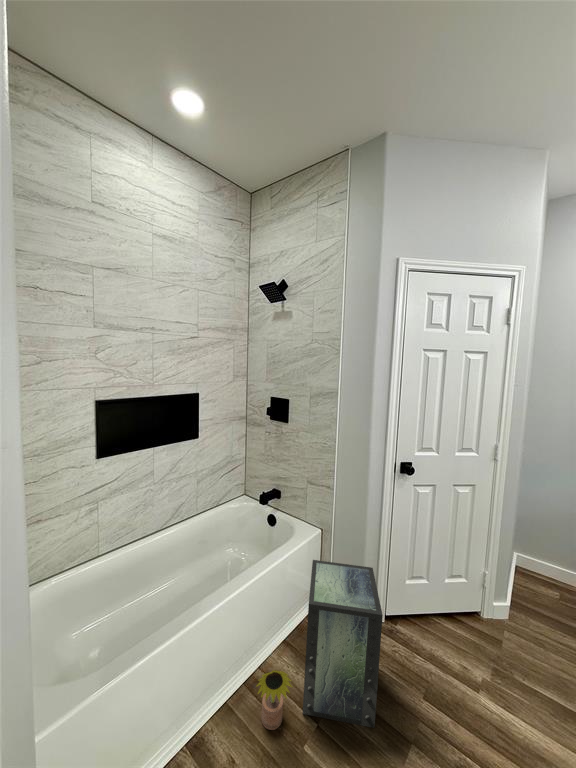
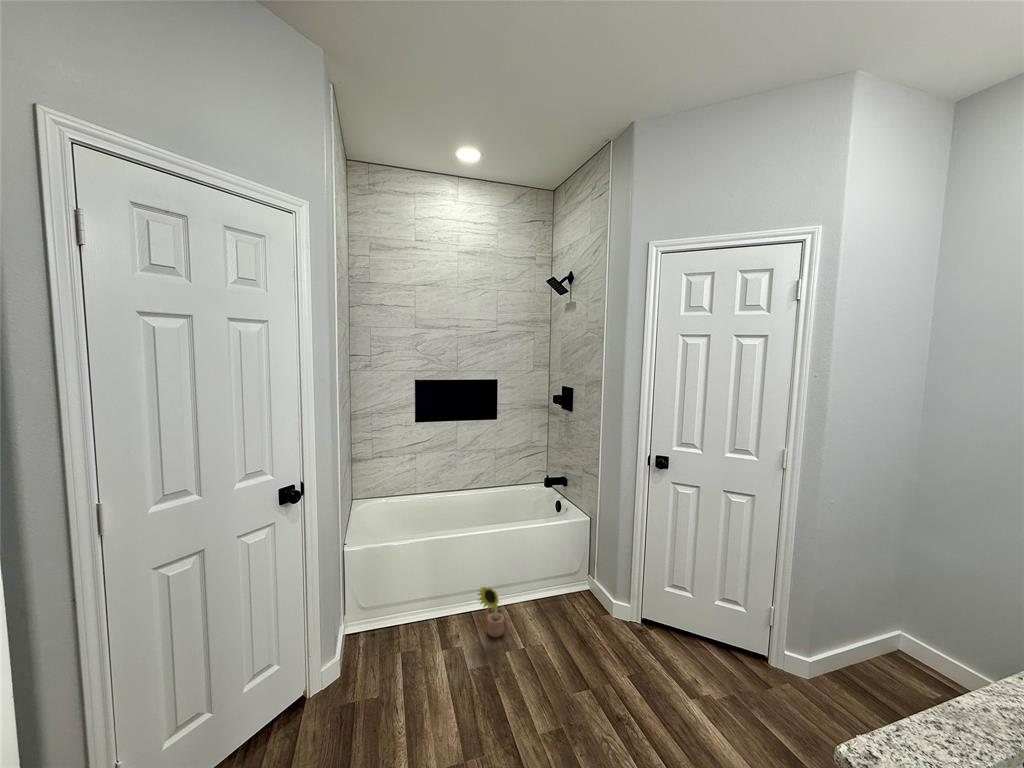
storage box: present [303,560,383,728] -> none [518,530,601,669]

